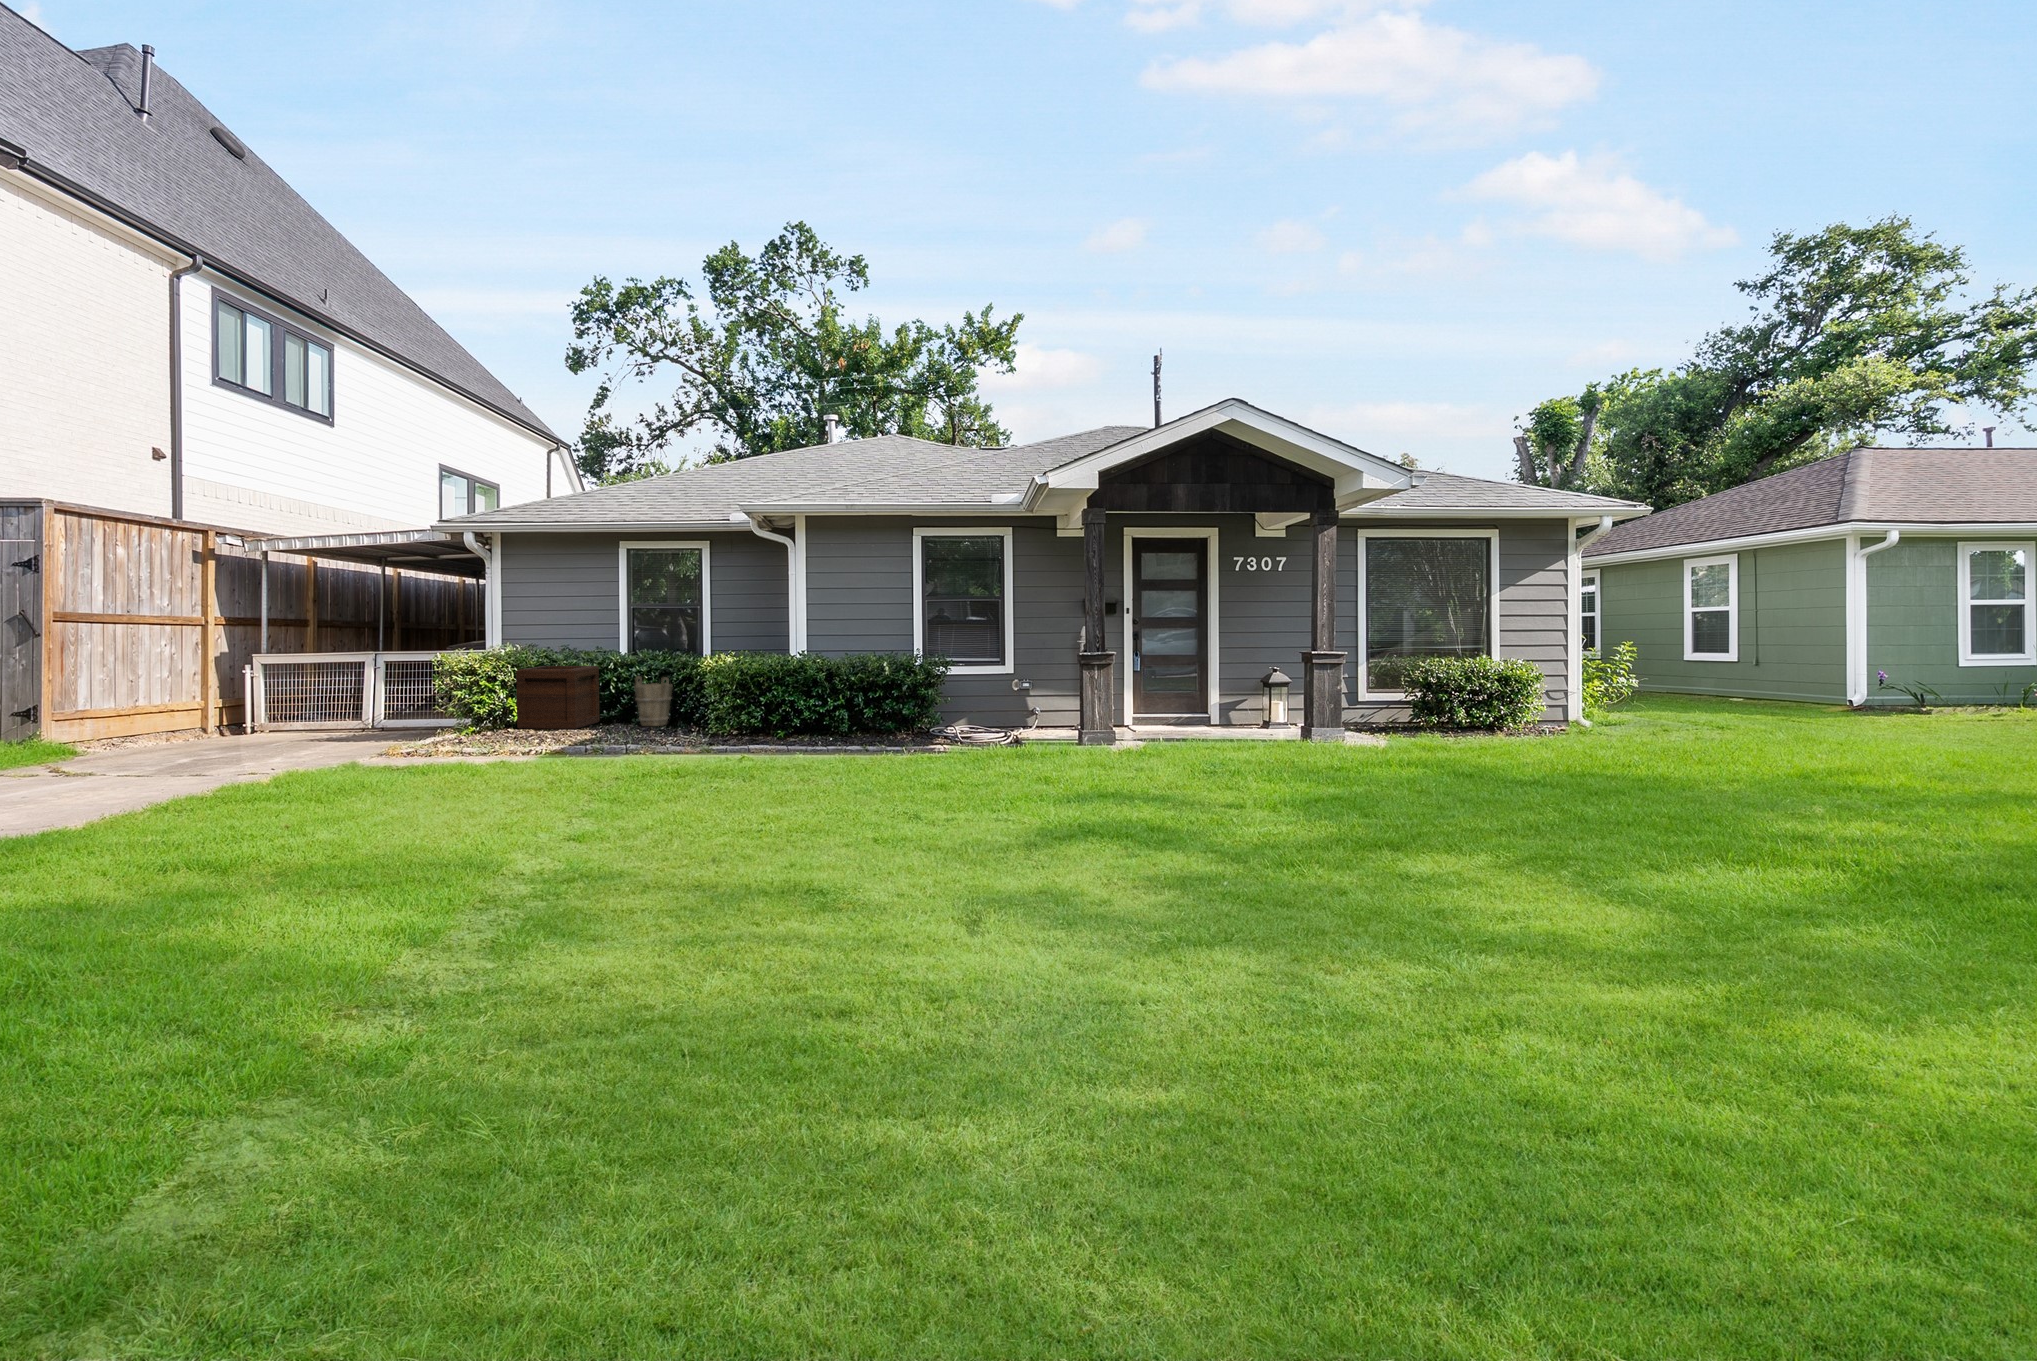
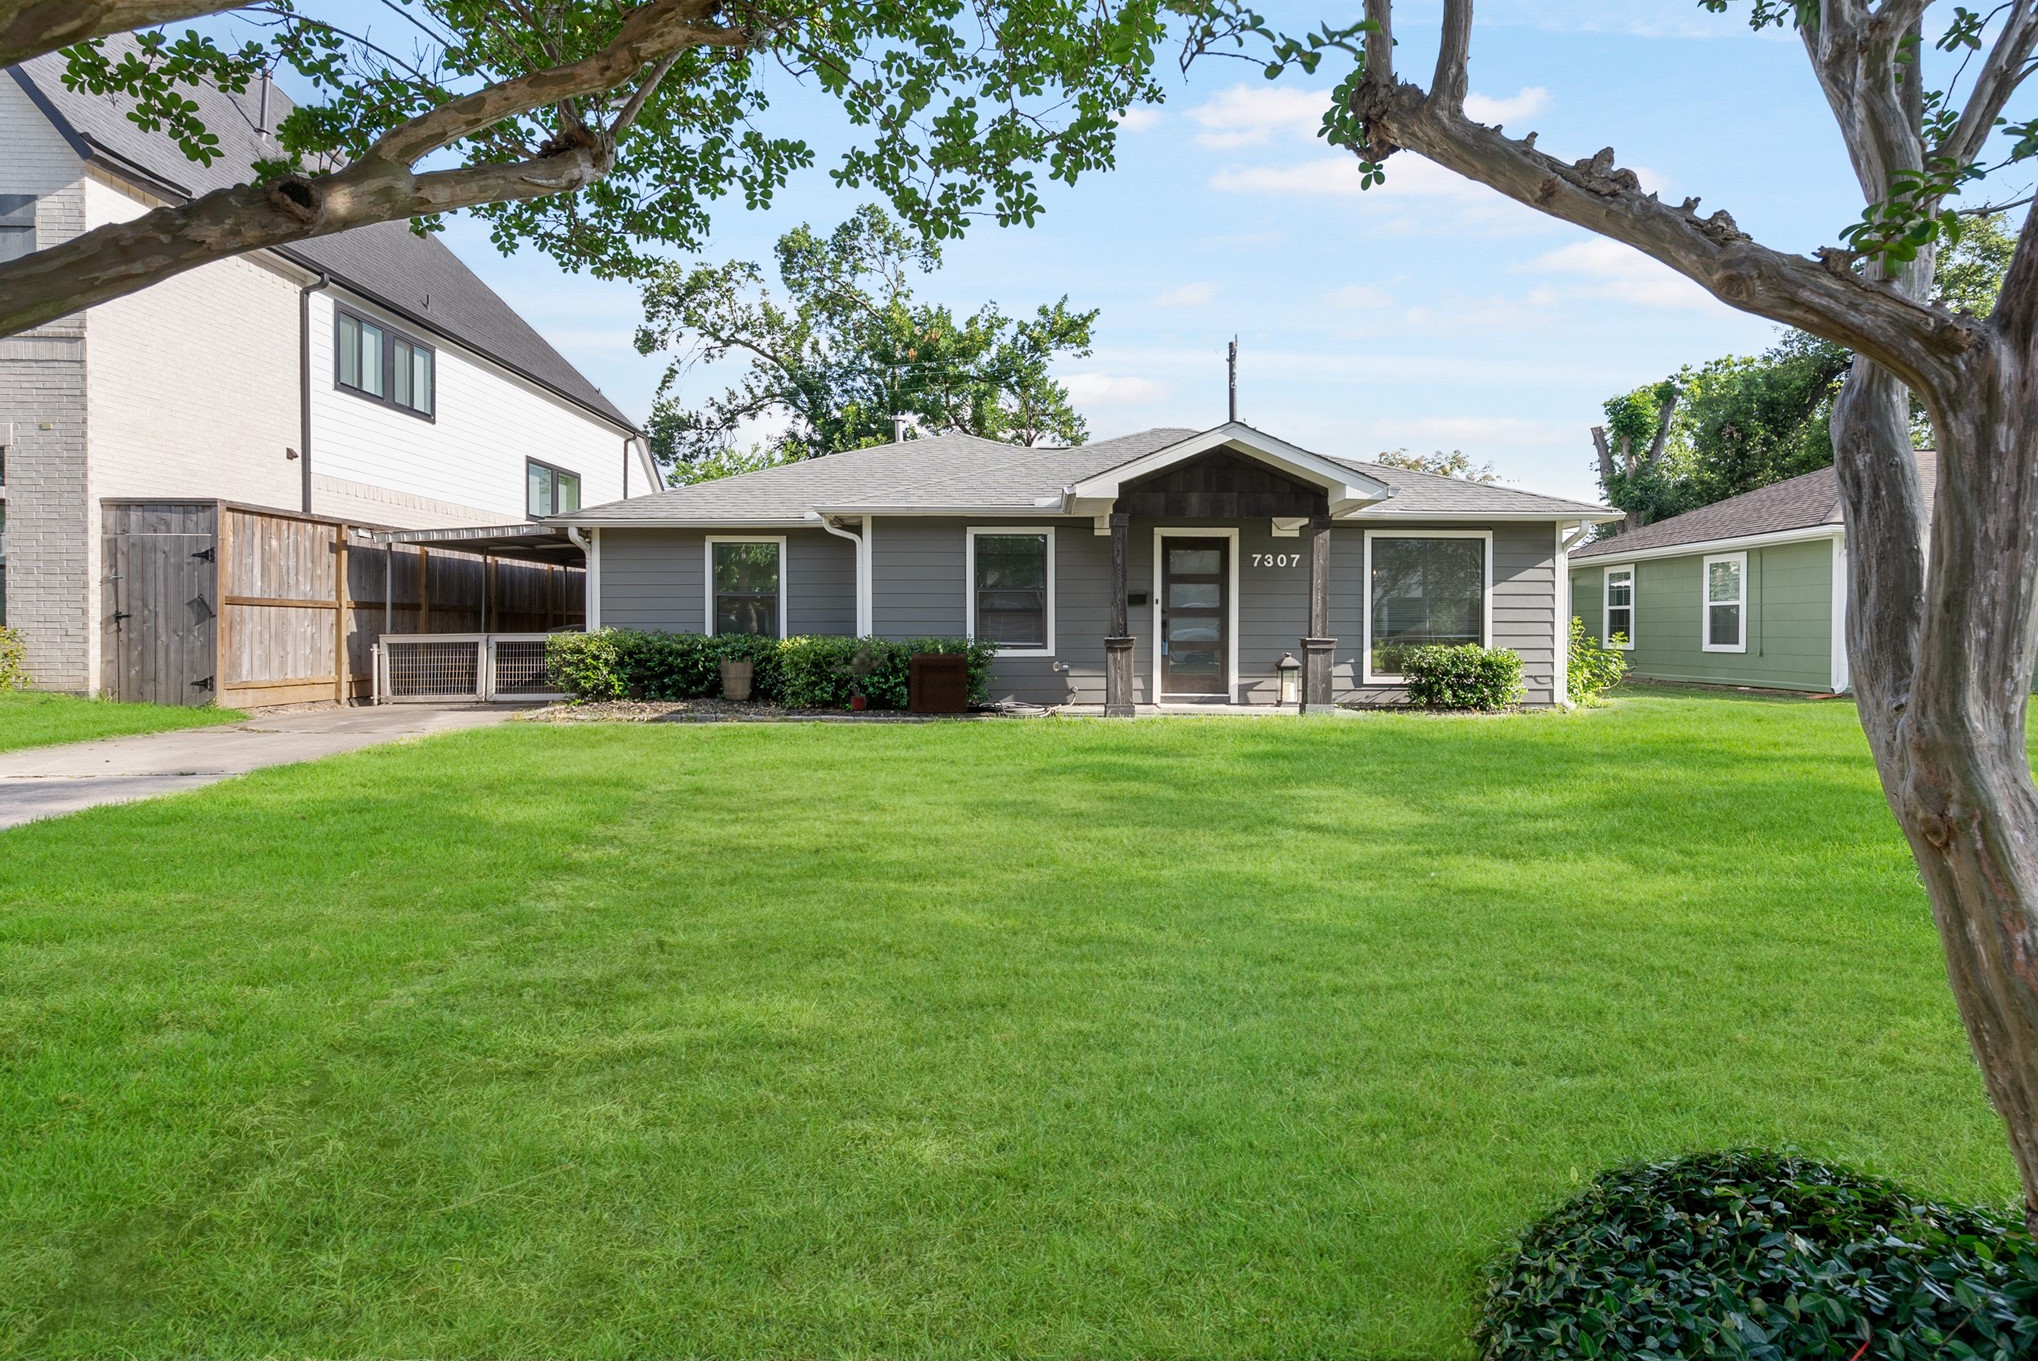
potted tree: none [758,653,828,740] -> present [831,638,887,711]
wooden crate: present [516,666,600,729] -> present [910,653,967,713]

